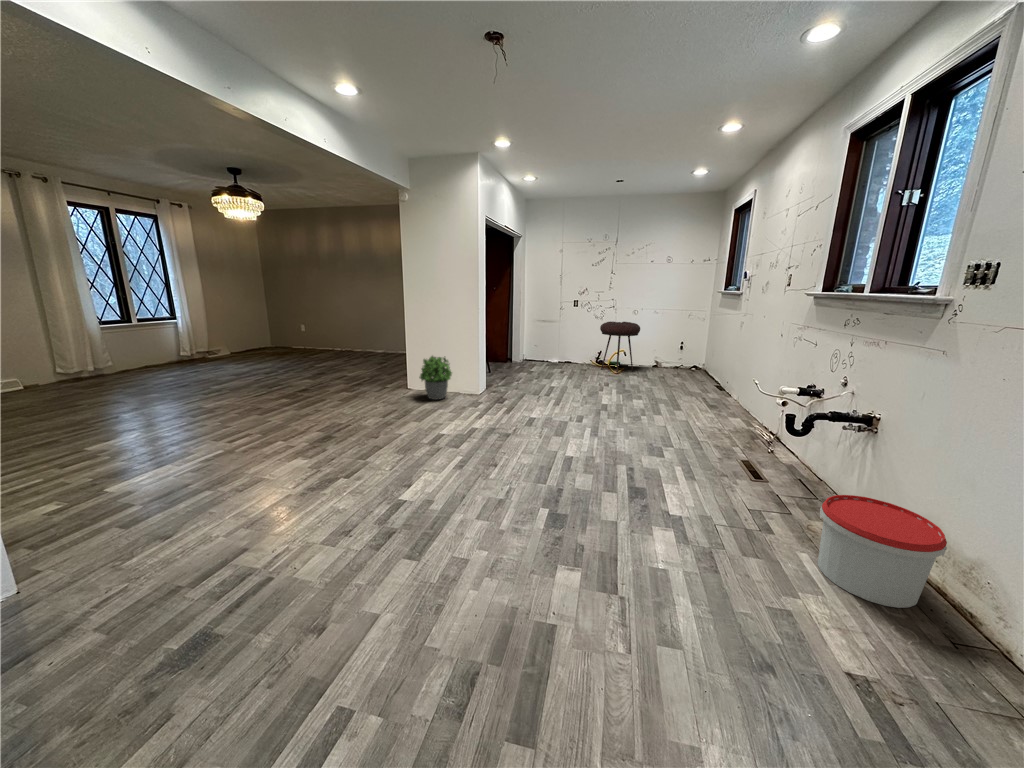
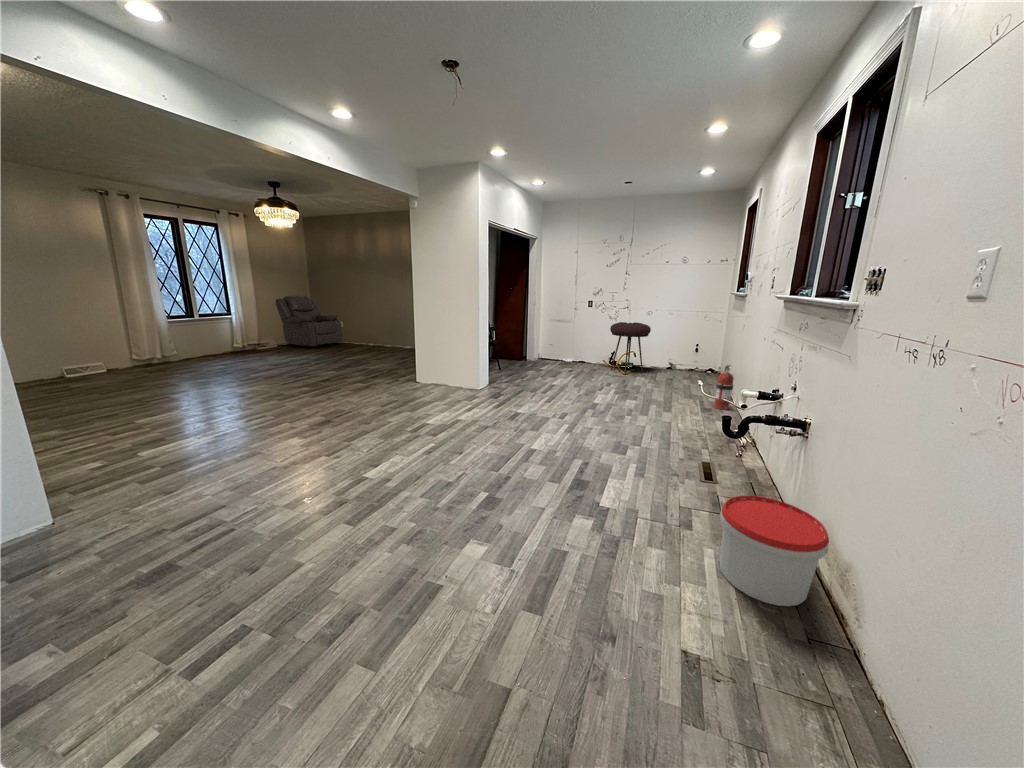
chair: none [226,297,305,354] -> present [275,296,342,347]
potted plant: present [419,356,452,400] -> none [421,351,453,392]
fire extinguisher: none [718,361,737,406] -> present [714,365,734,410]

